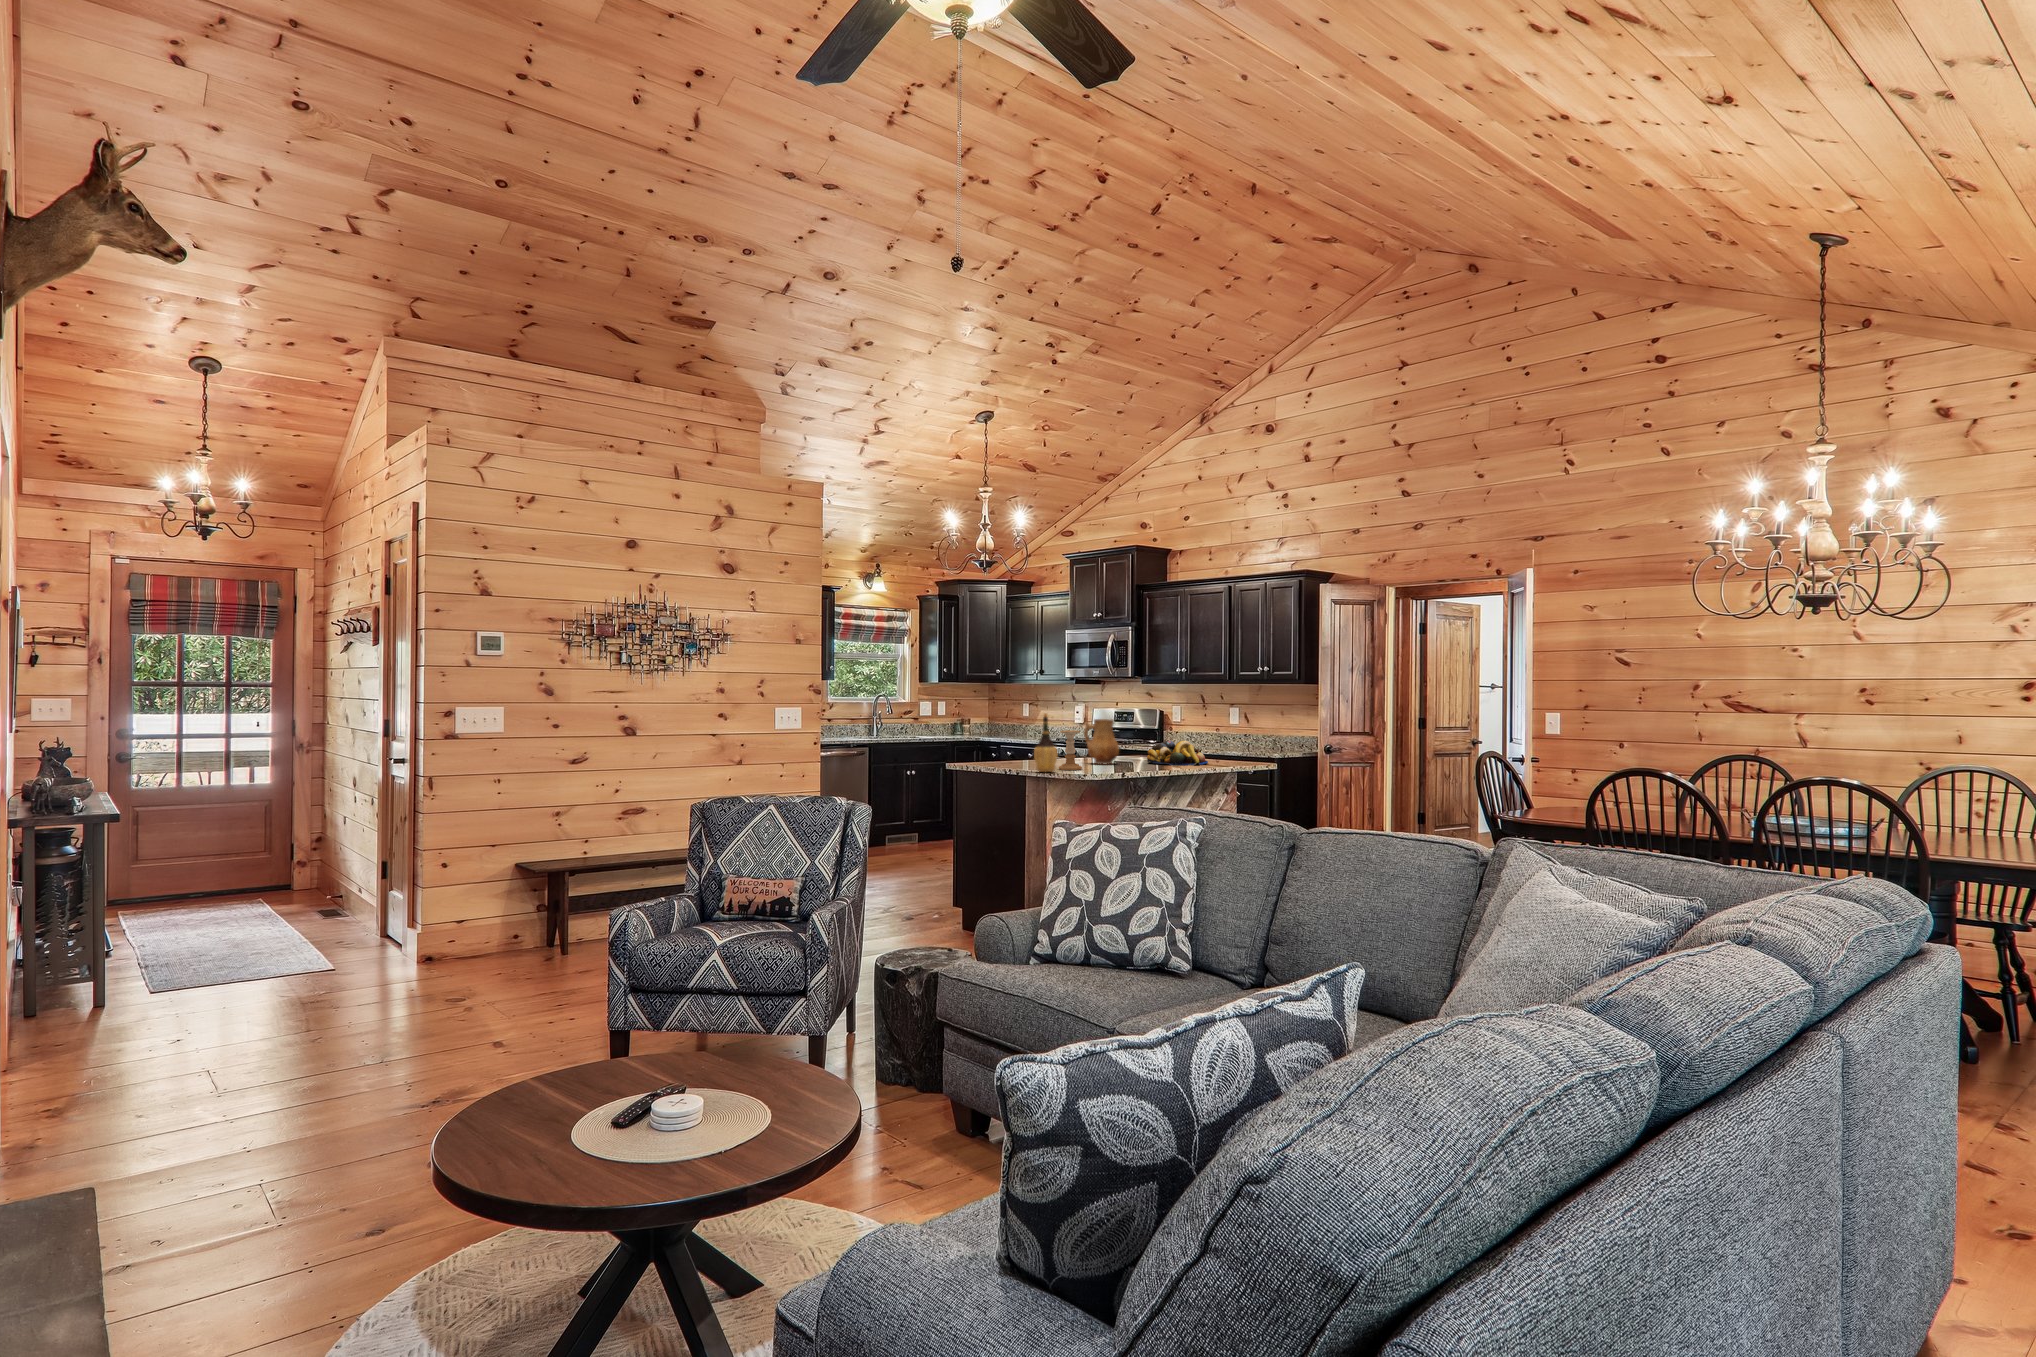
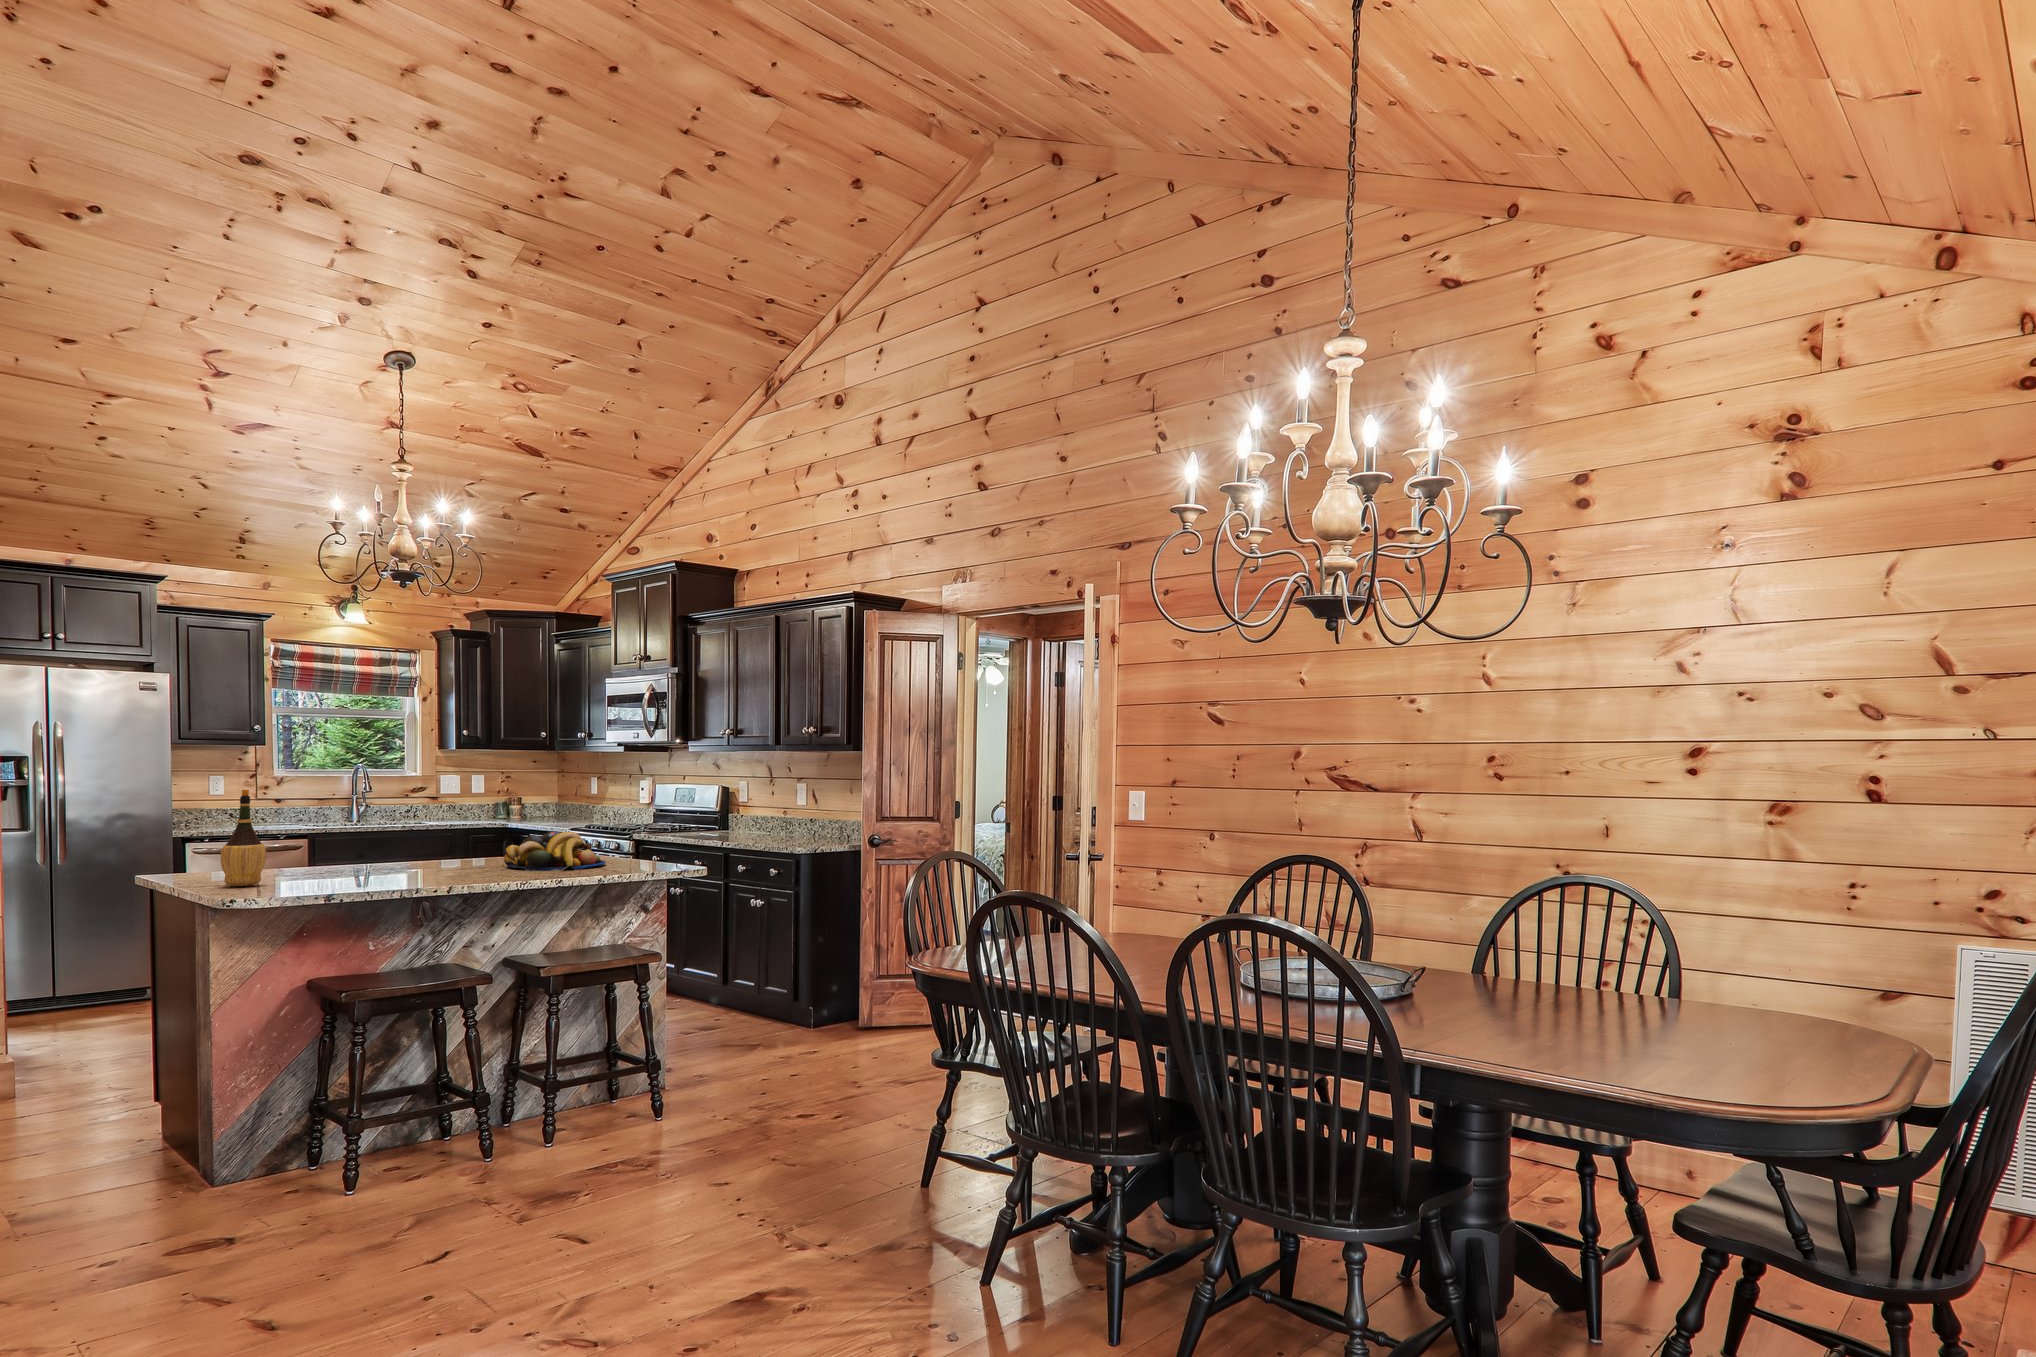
ceramic pitcher: present [1084,719,1119,764] -> none [403,798,457,869]
candle holder: present [1059,730,1082,770] -> none [295,817,338,881]

